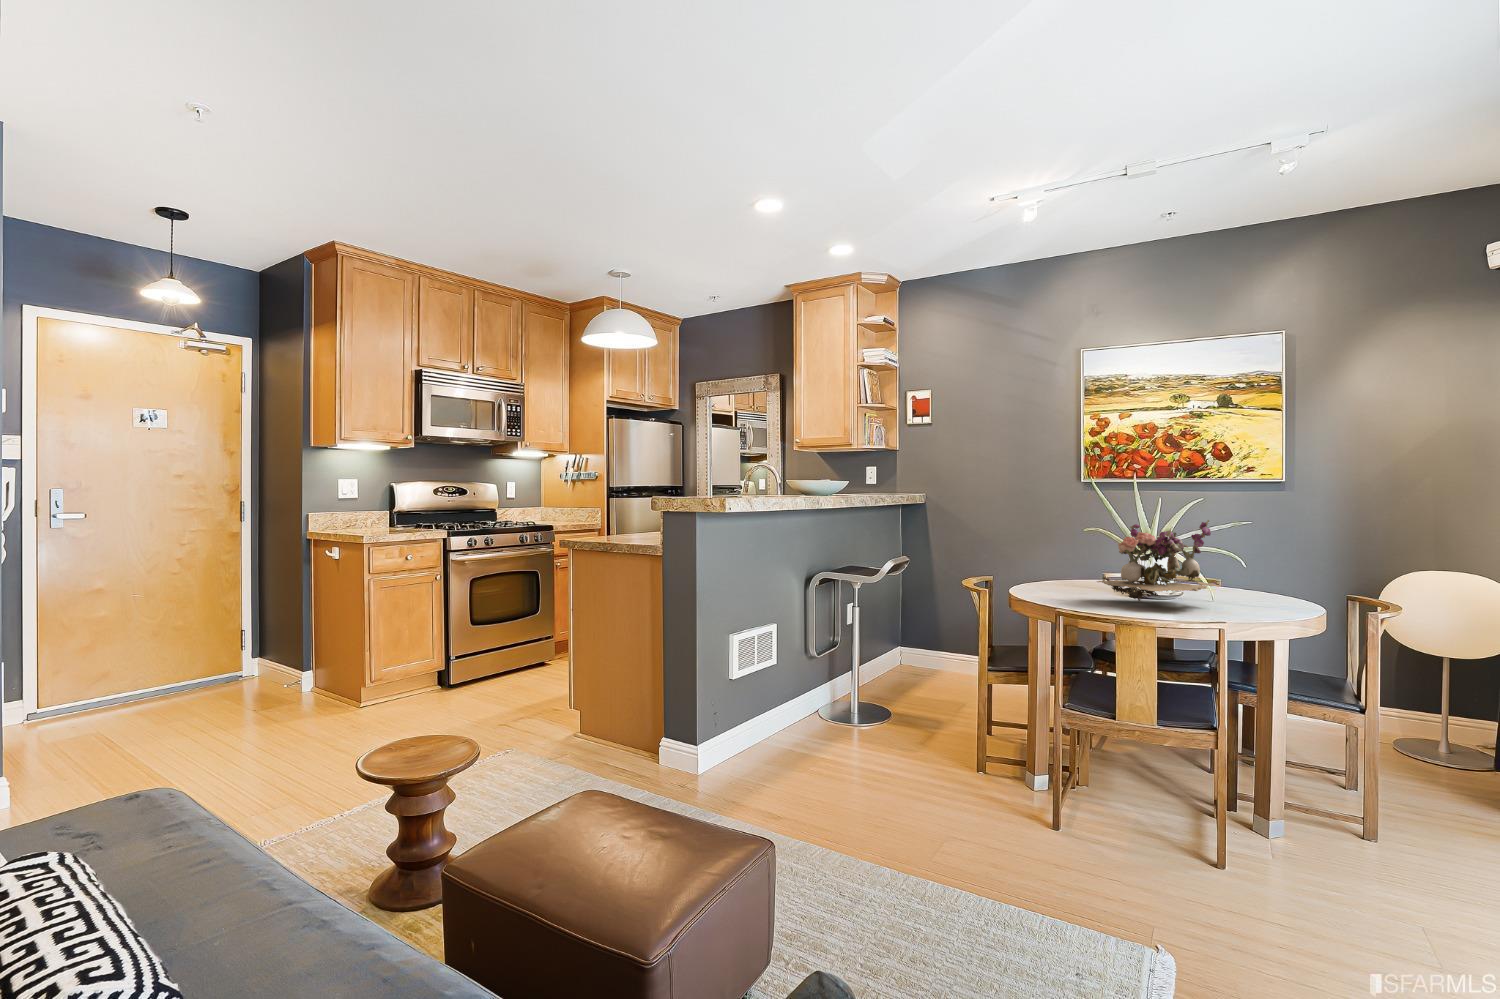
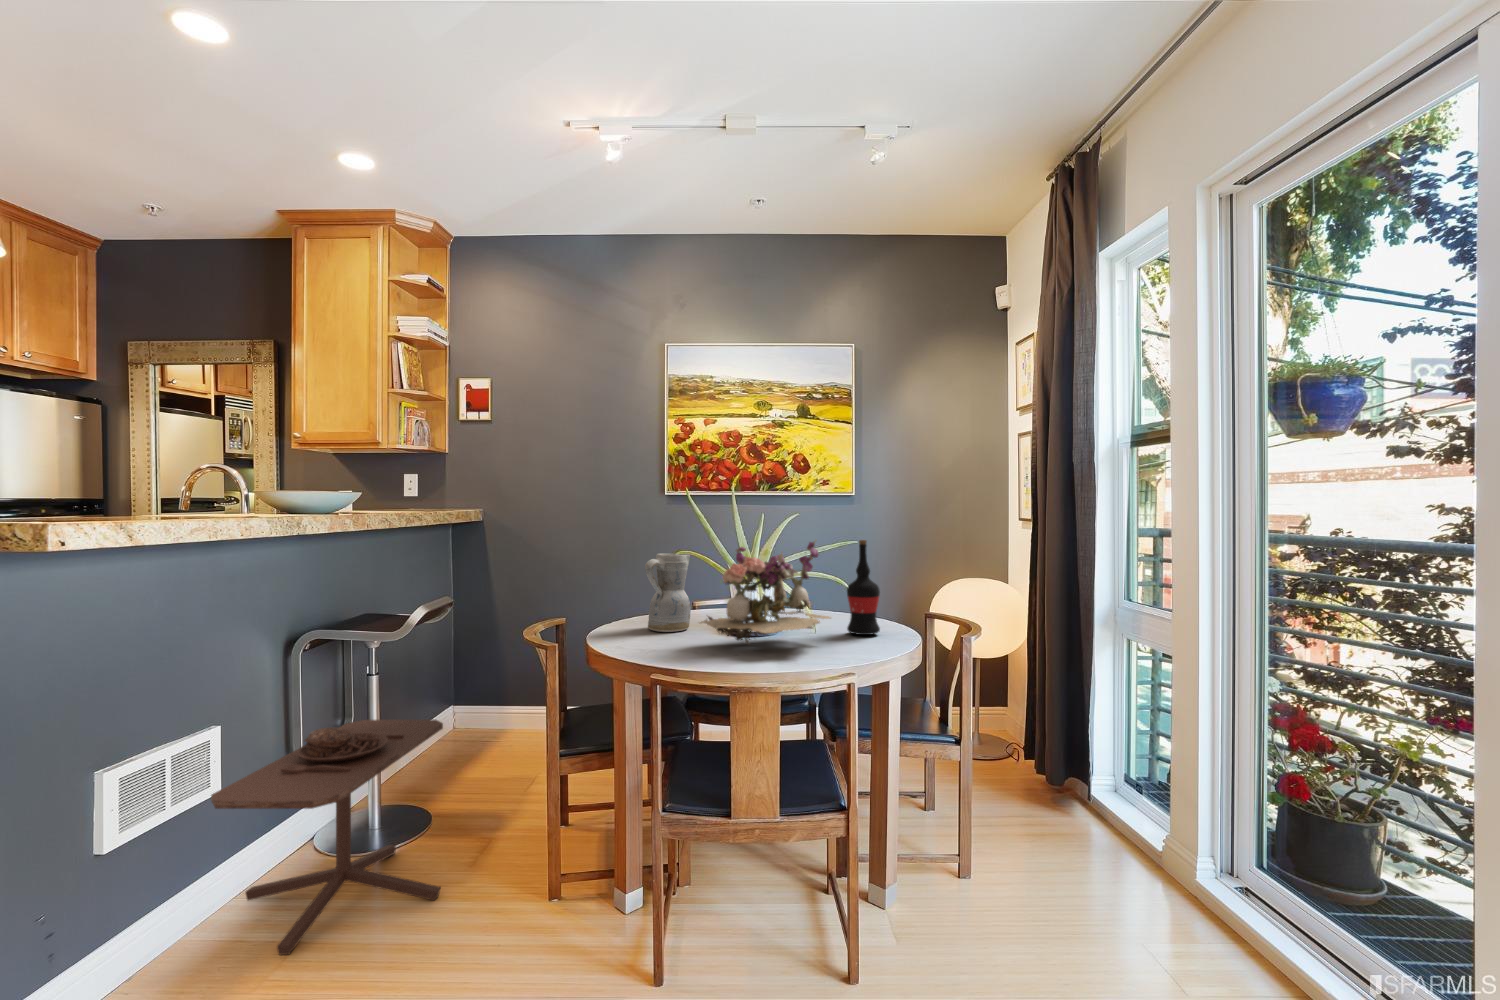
wine bottle: none [1242,522,1277,605] -> present [847,540,880,635]
ceramic pitcher: none [1054,529,1094,590] -> present [645,554,691,632]
side table: none [779,633,904,762] -> present [211,719,443,955]

